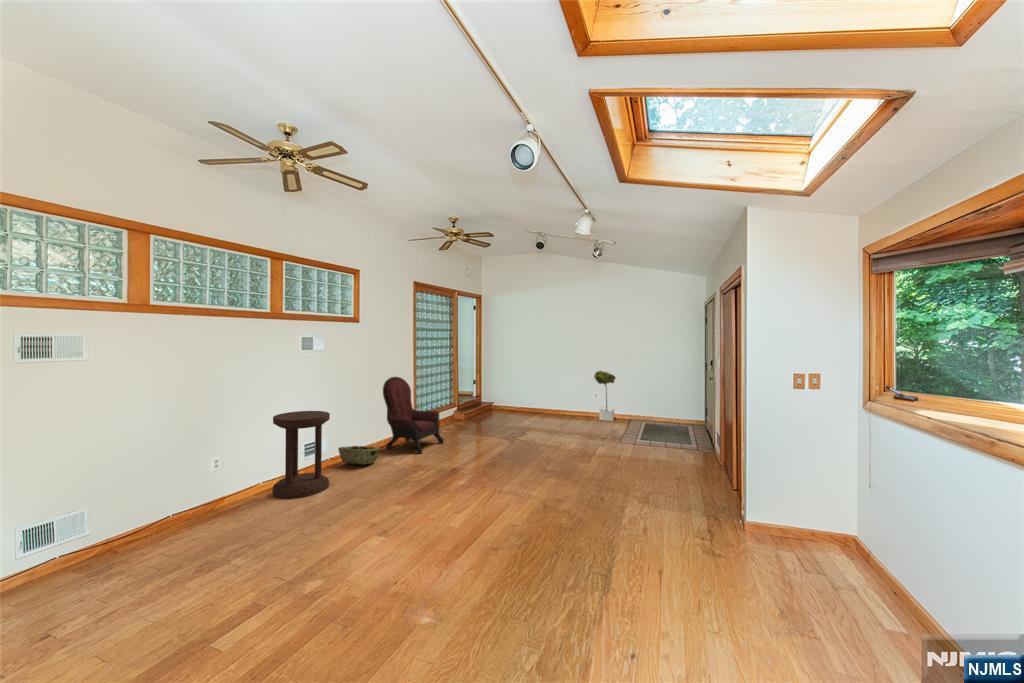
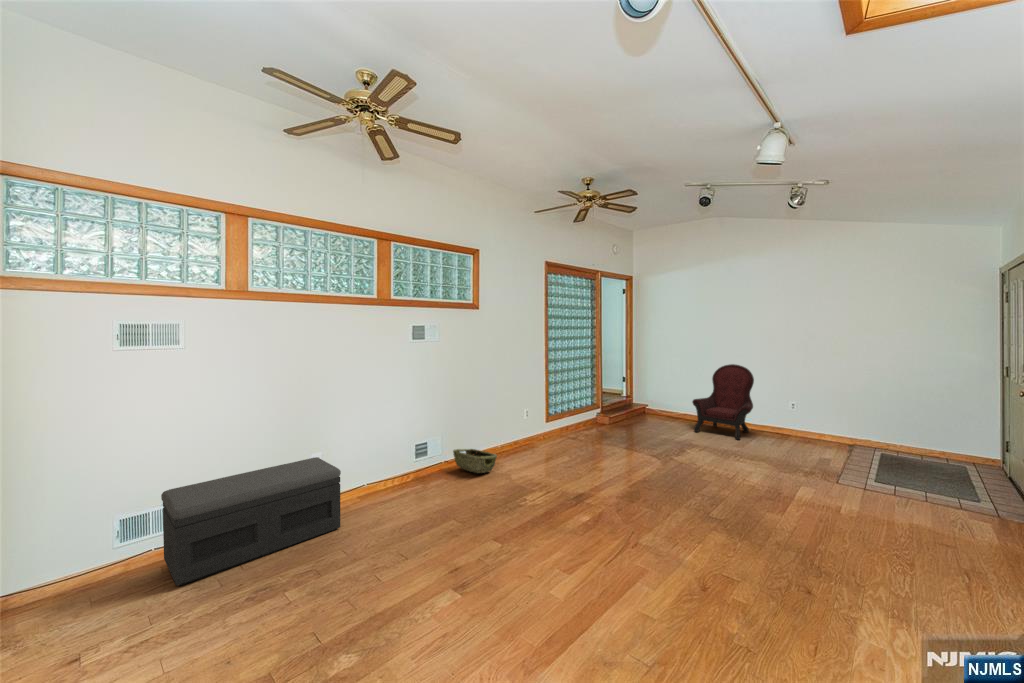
potted tree: present [594,371,615,421] -> none [788,373,824,445]
armchair: present [383,377,444,454] -> present [692,364,754,440]
side table: present [273,411,330,498] -> none [375,409,434,509]
storage bench: none [69,459,251,578] -> present [161,458,341,586]

